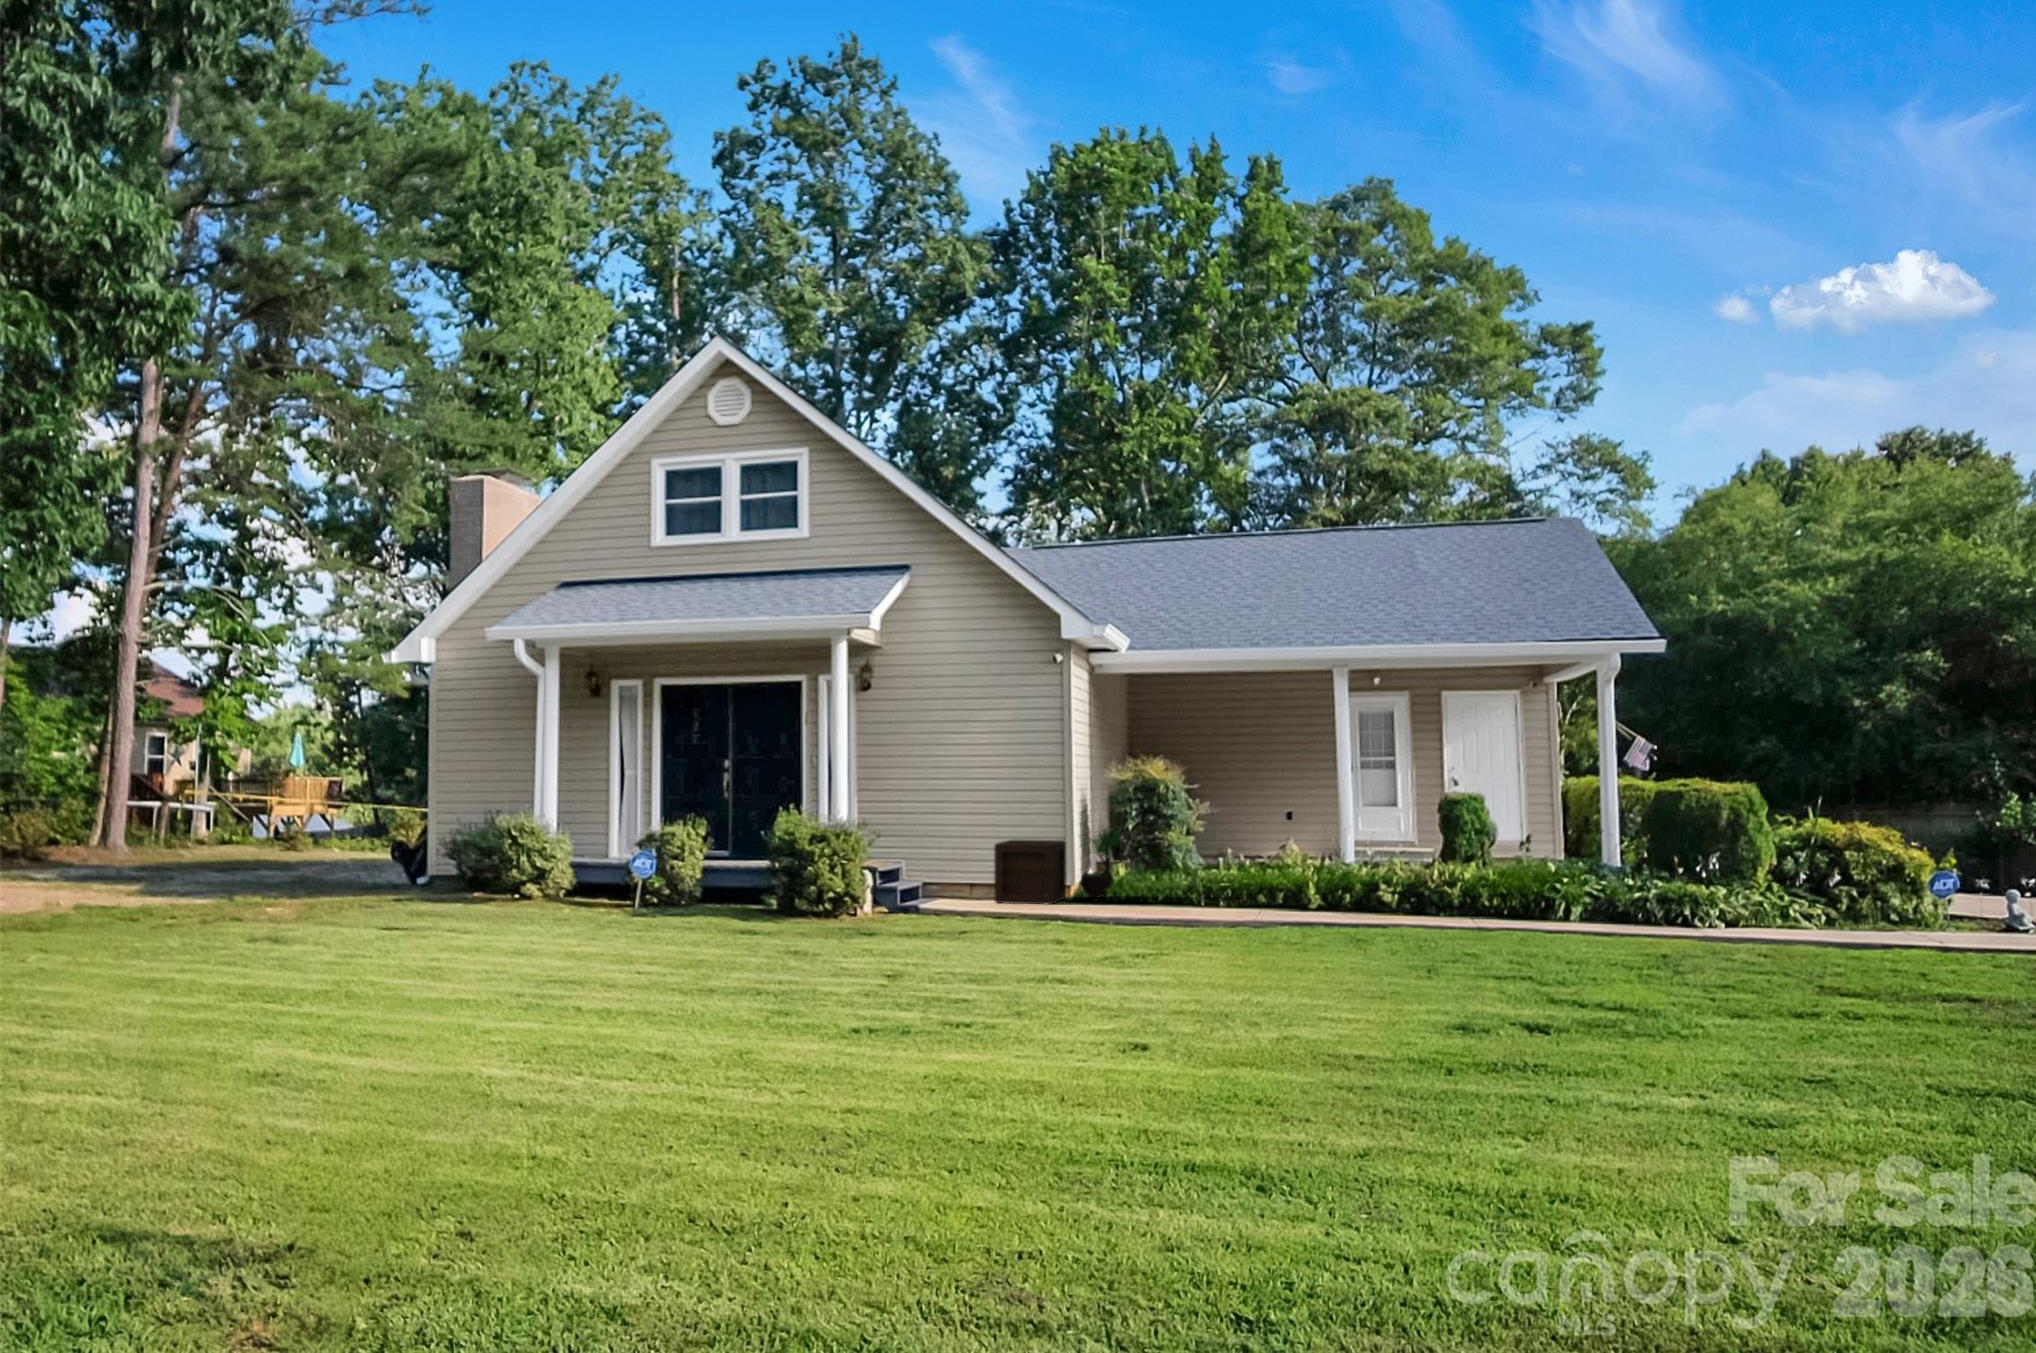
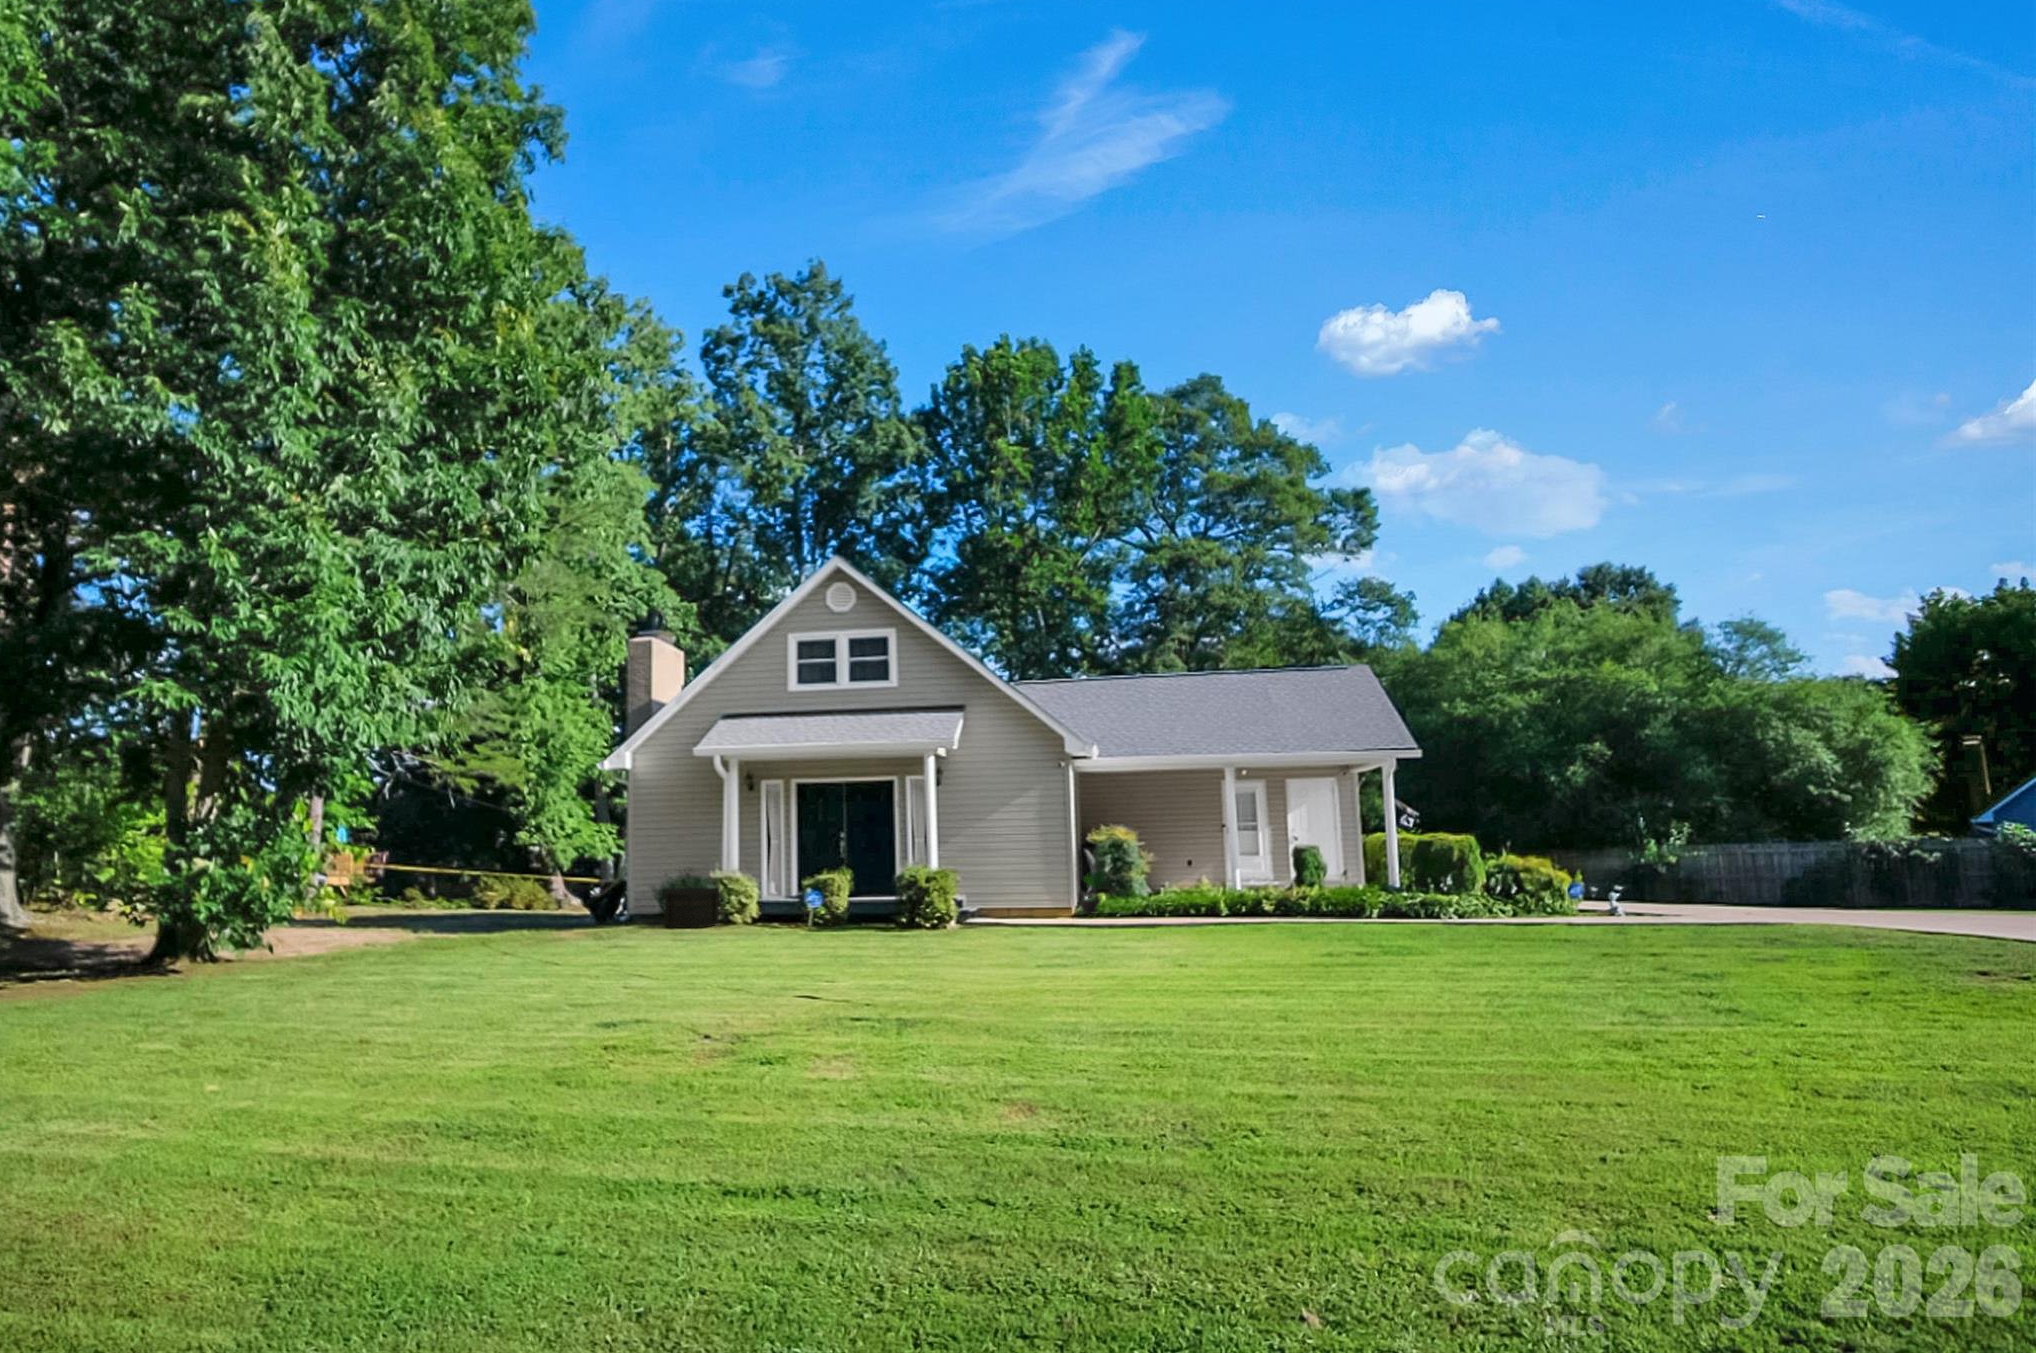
wooden crate: present [994,840,1066,904] -> present [664,887,719,928]

